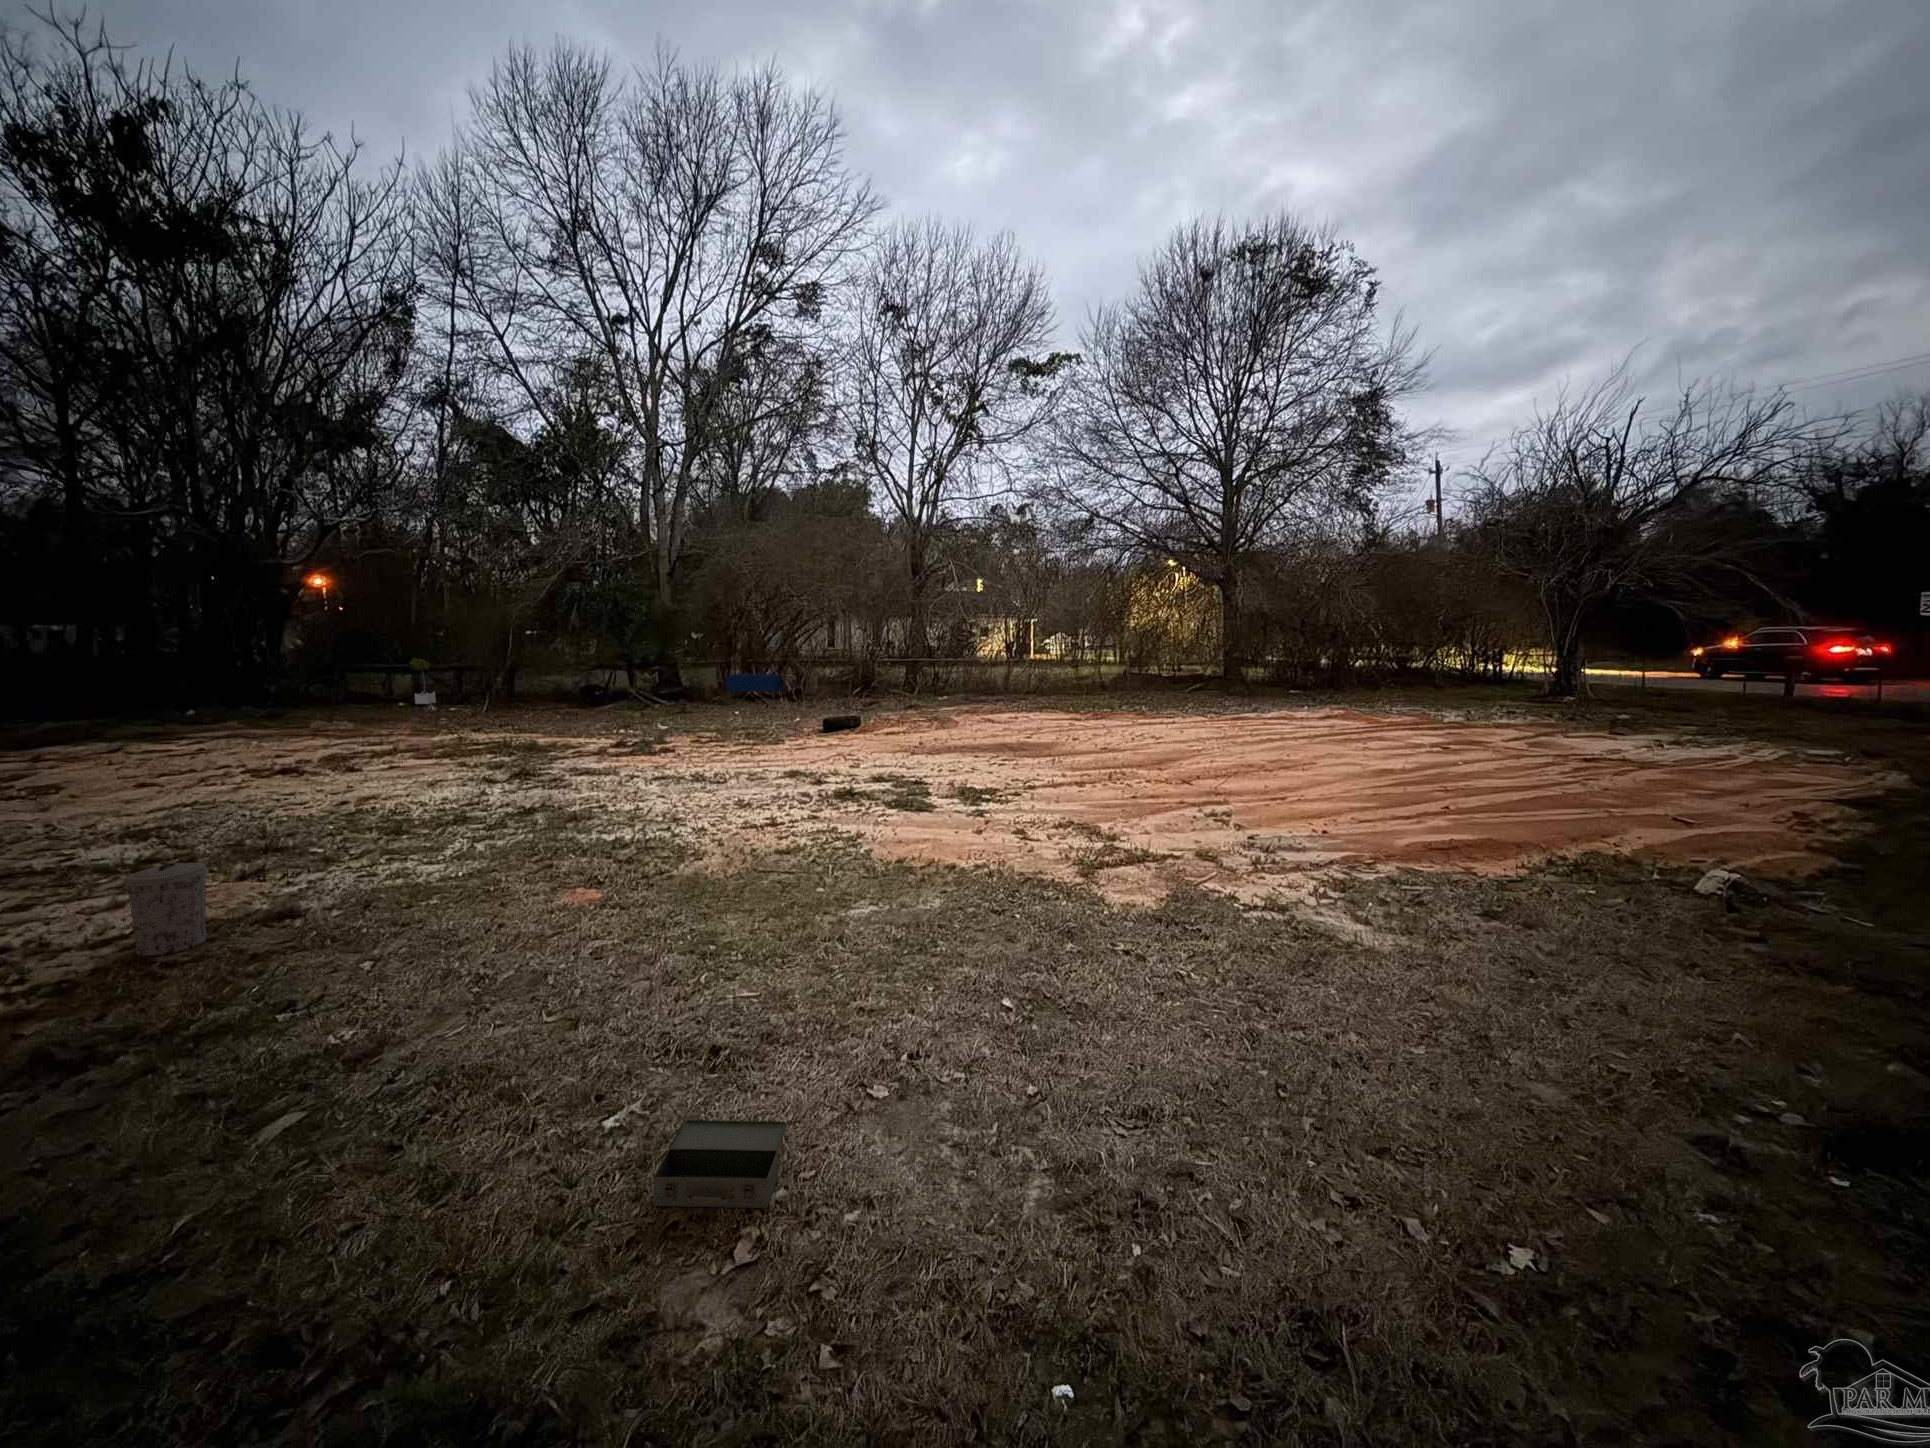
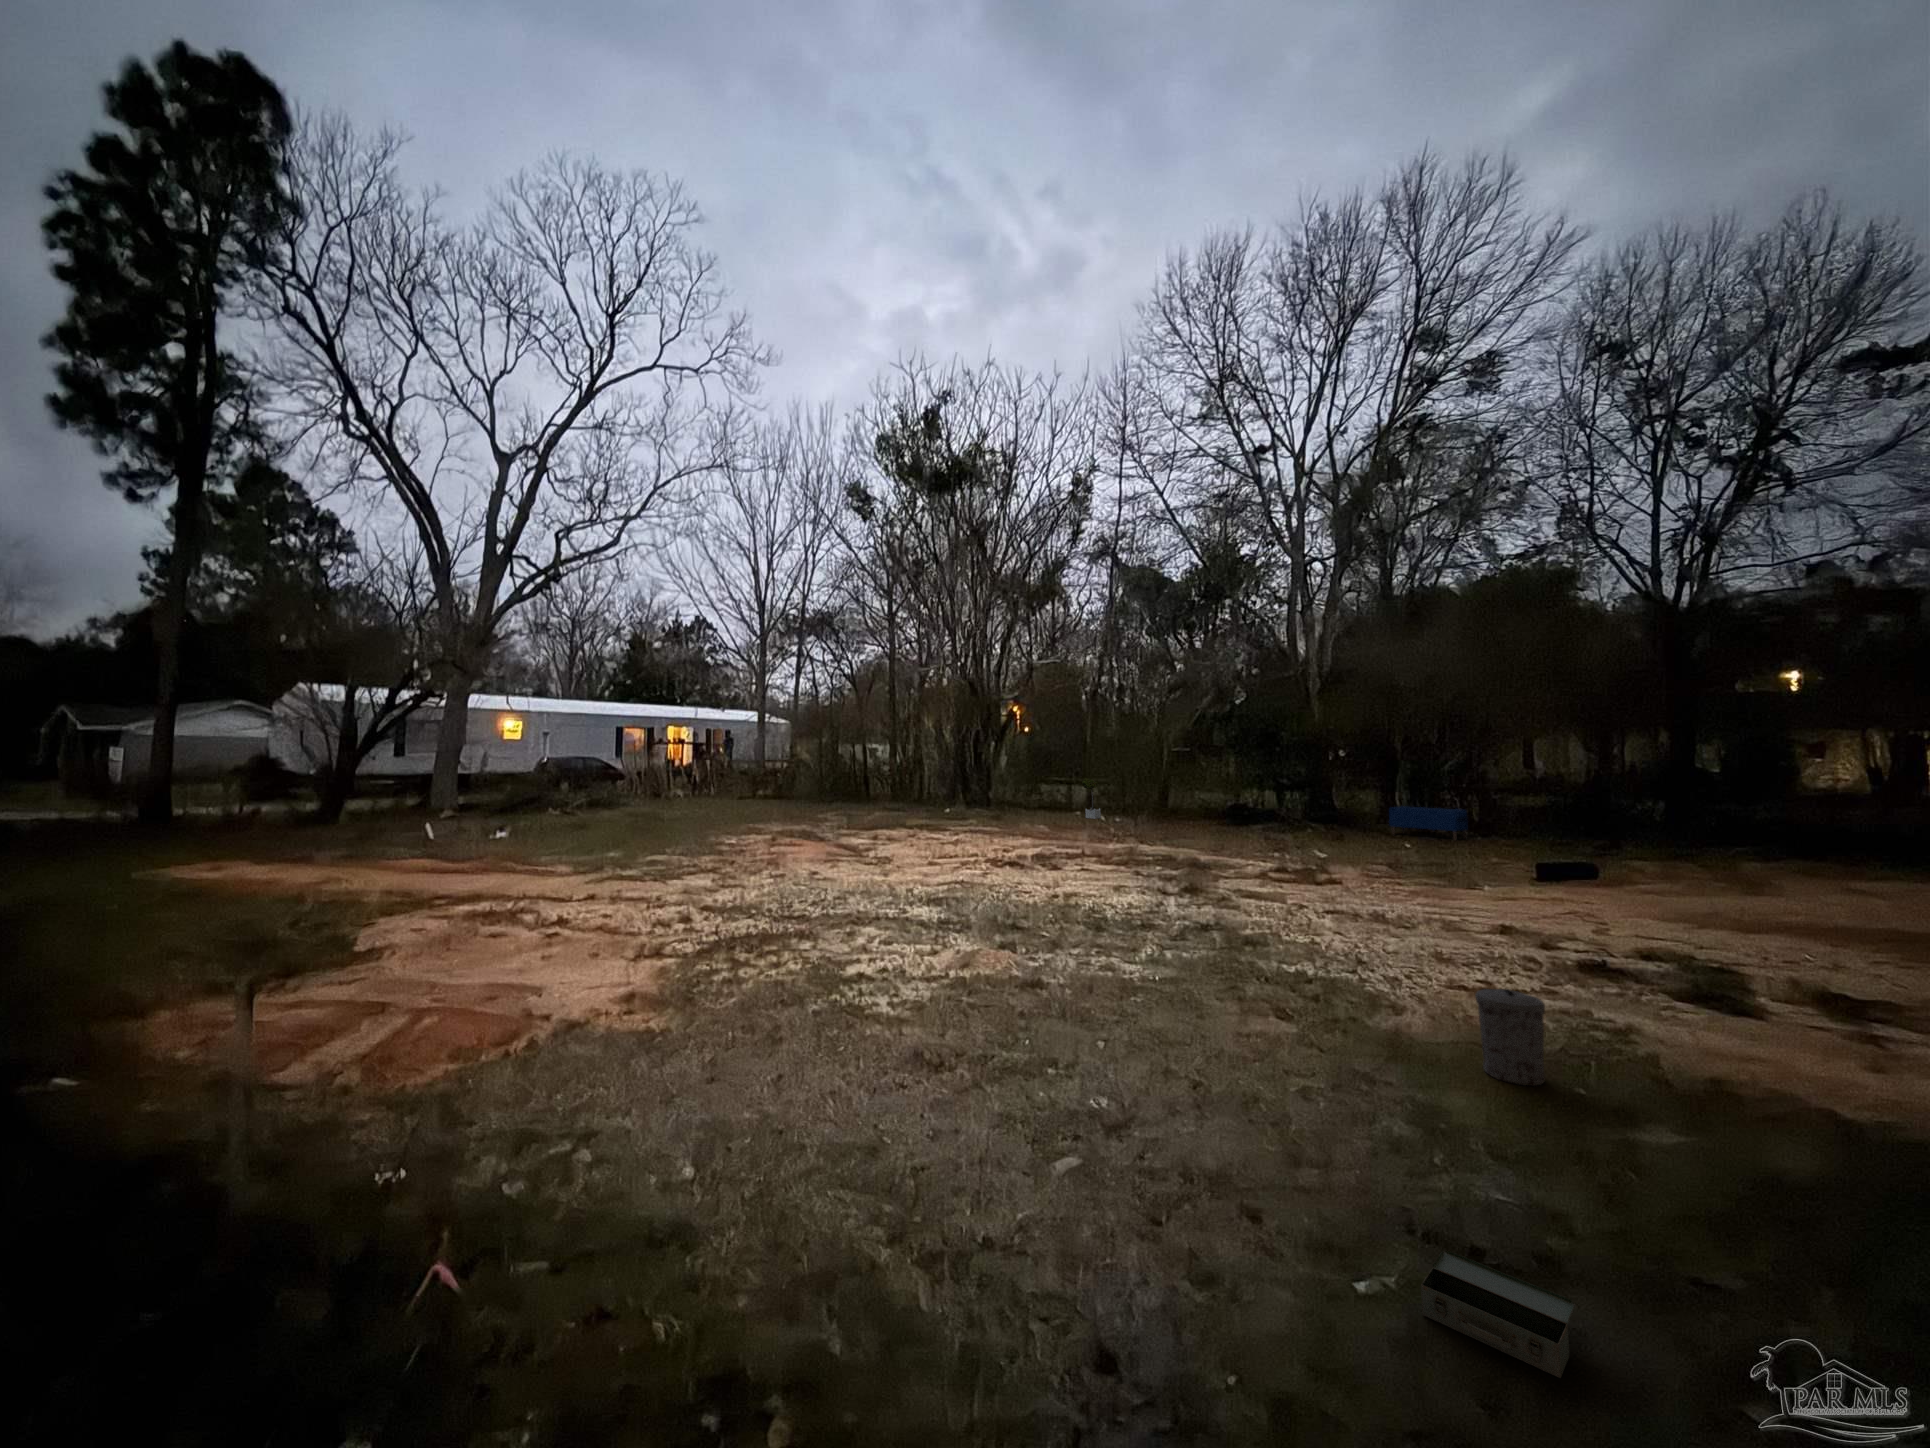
trash can: present [125,863,207,957] -> present [1475,989,1545,1086]

